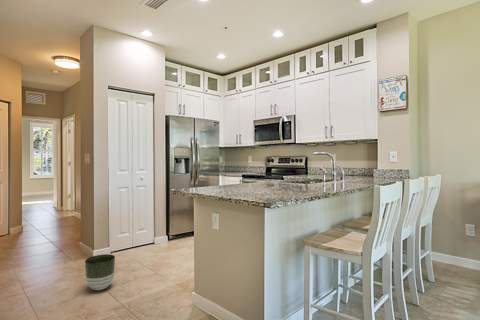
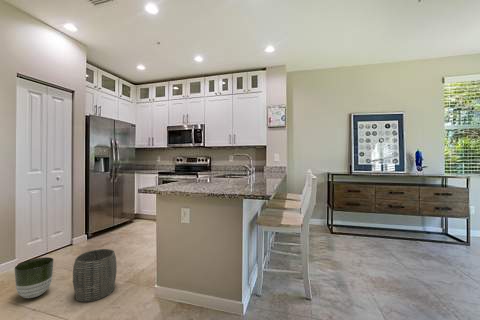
woven basket: none [122,255,162,307] -> present [73,249,117,302]

